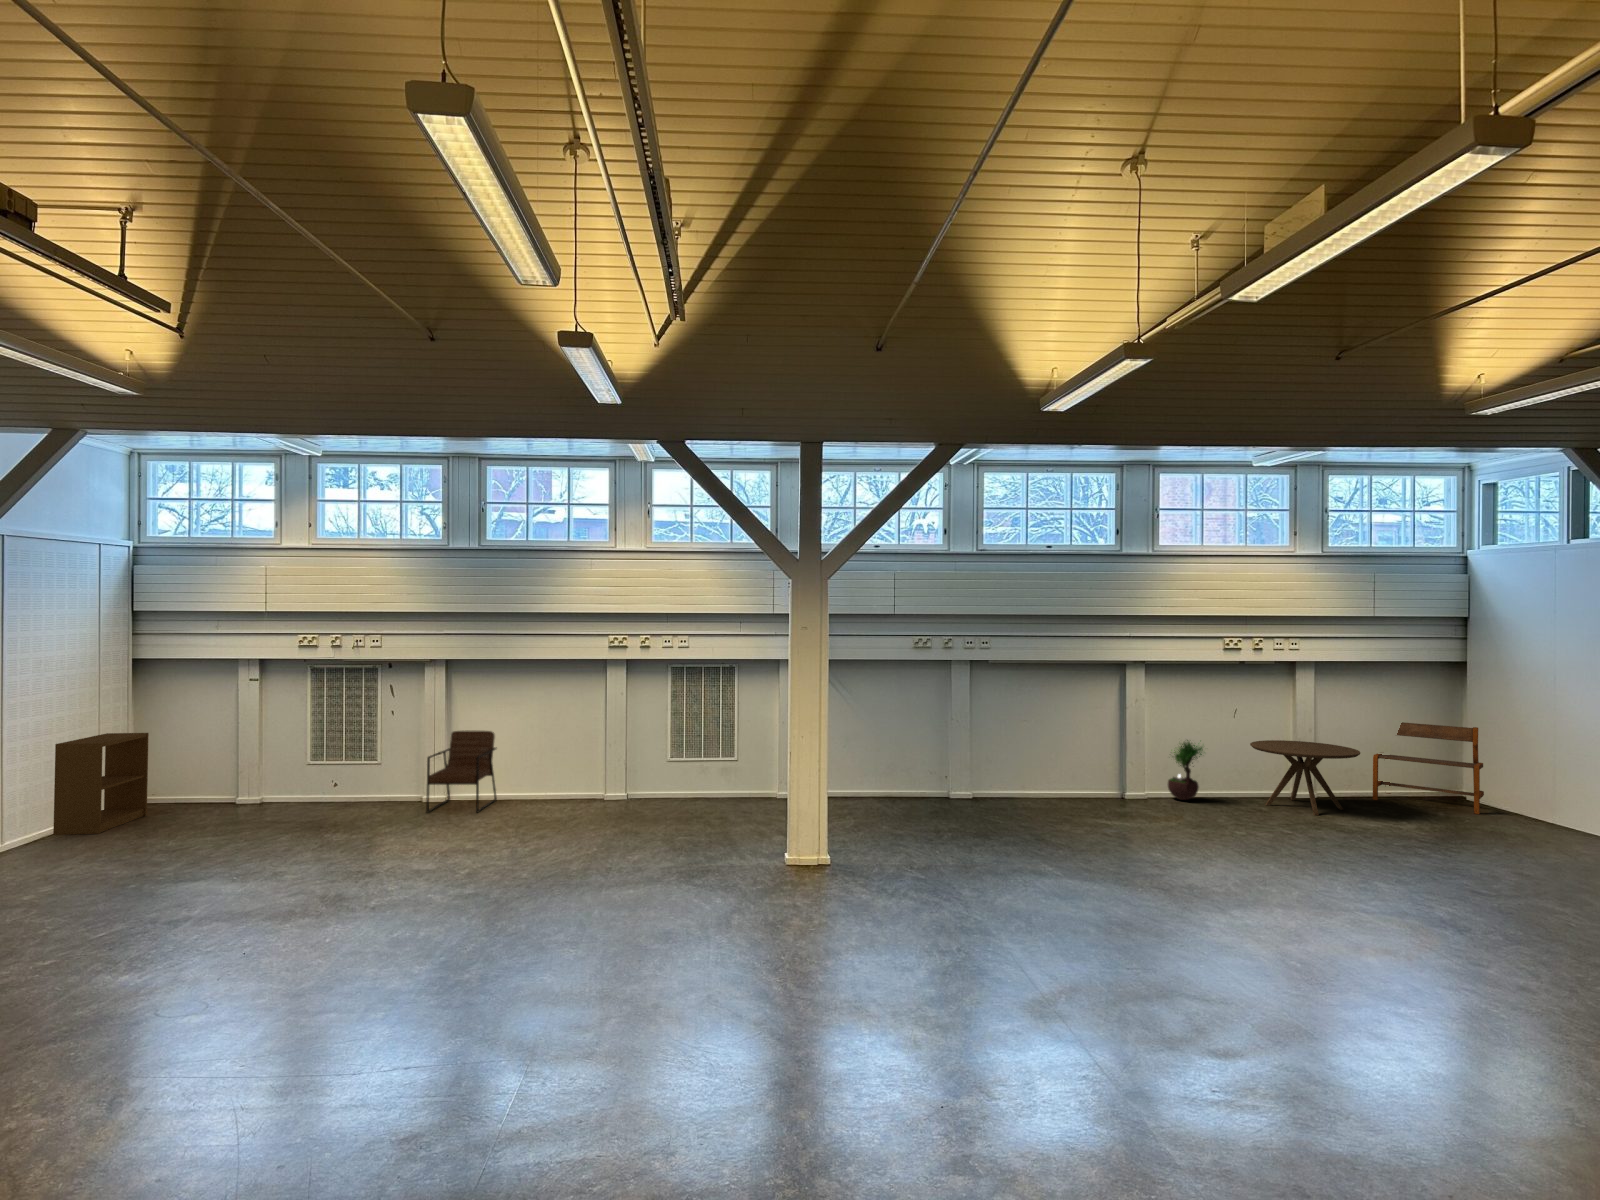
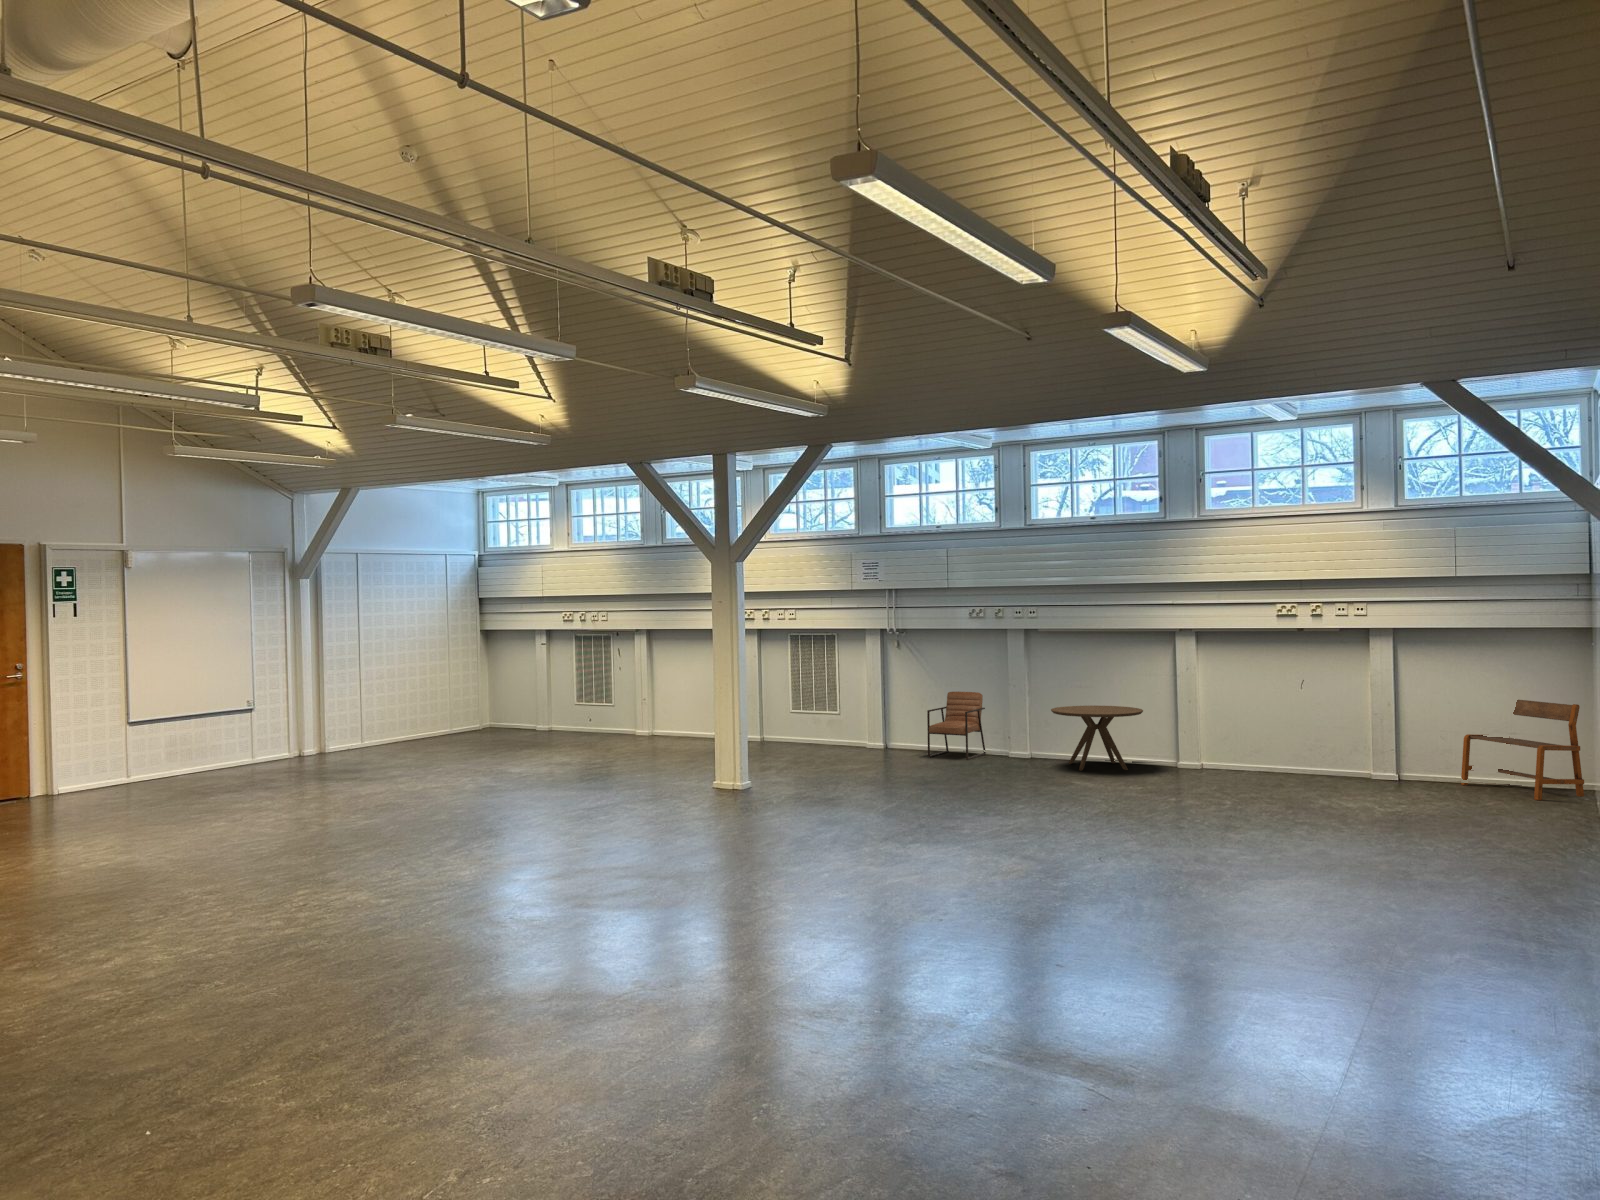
chair: present [426,730,497,813] -> present [927,692,986,760]
bookshelf: present [53,733,149,835] -> none [437,676,487,735]
potted tree: present [1168,740,1203,800] -> none [1207,704,1248,770]
dining table: present [1250,740,1360,816] -> present [1051,706,1143,770]

